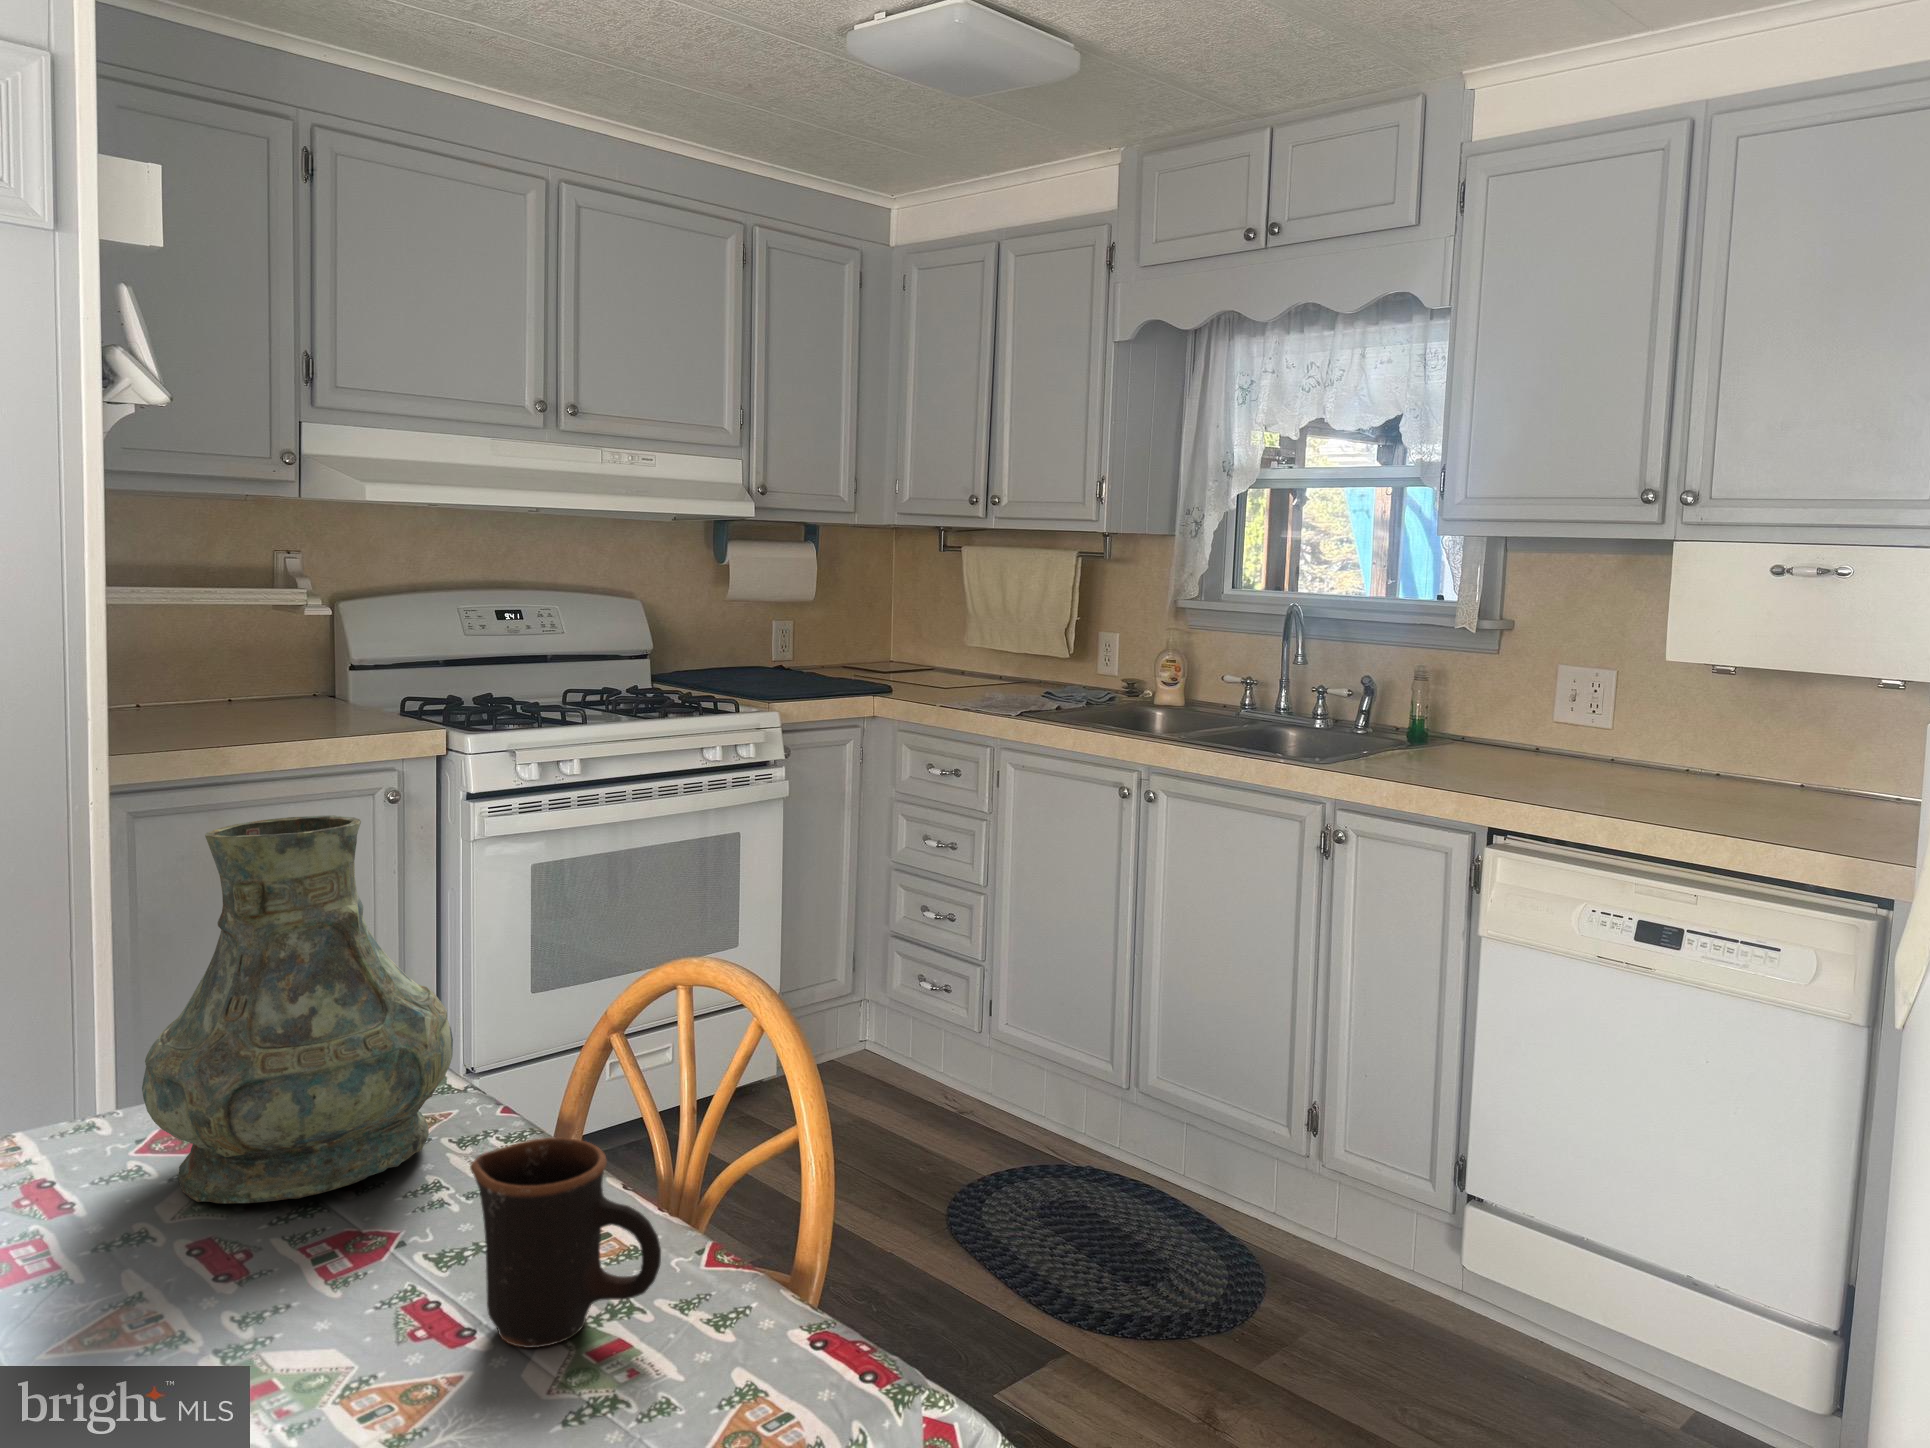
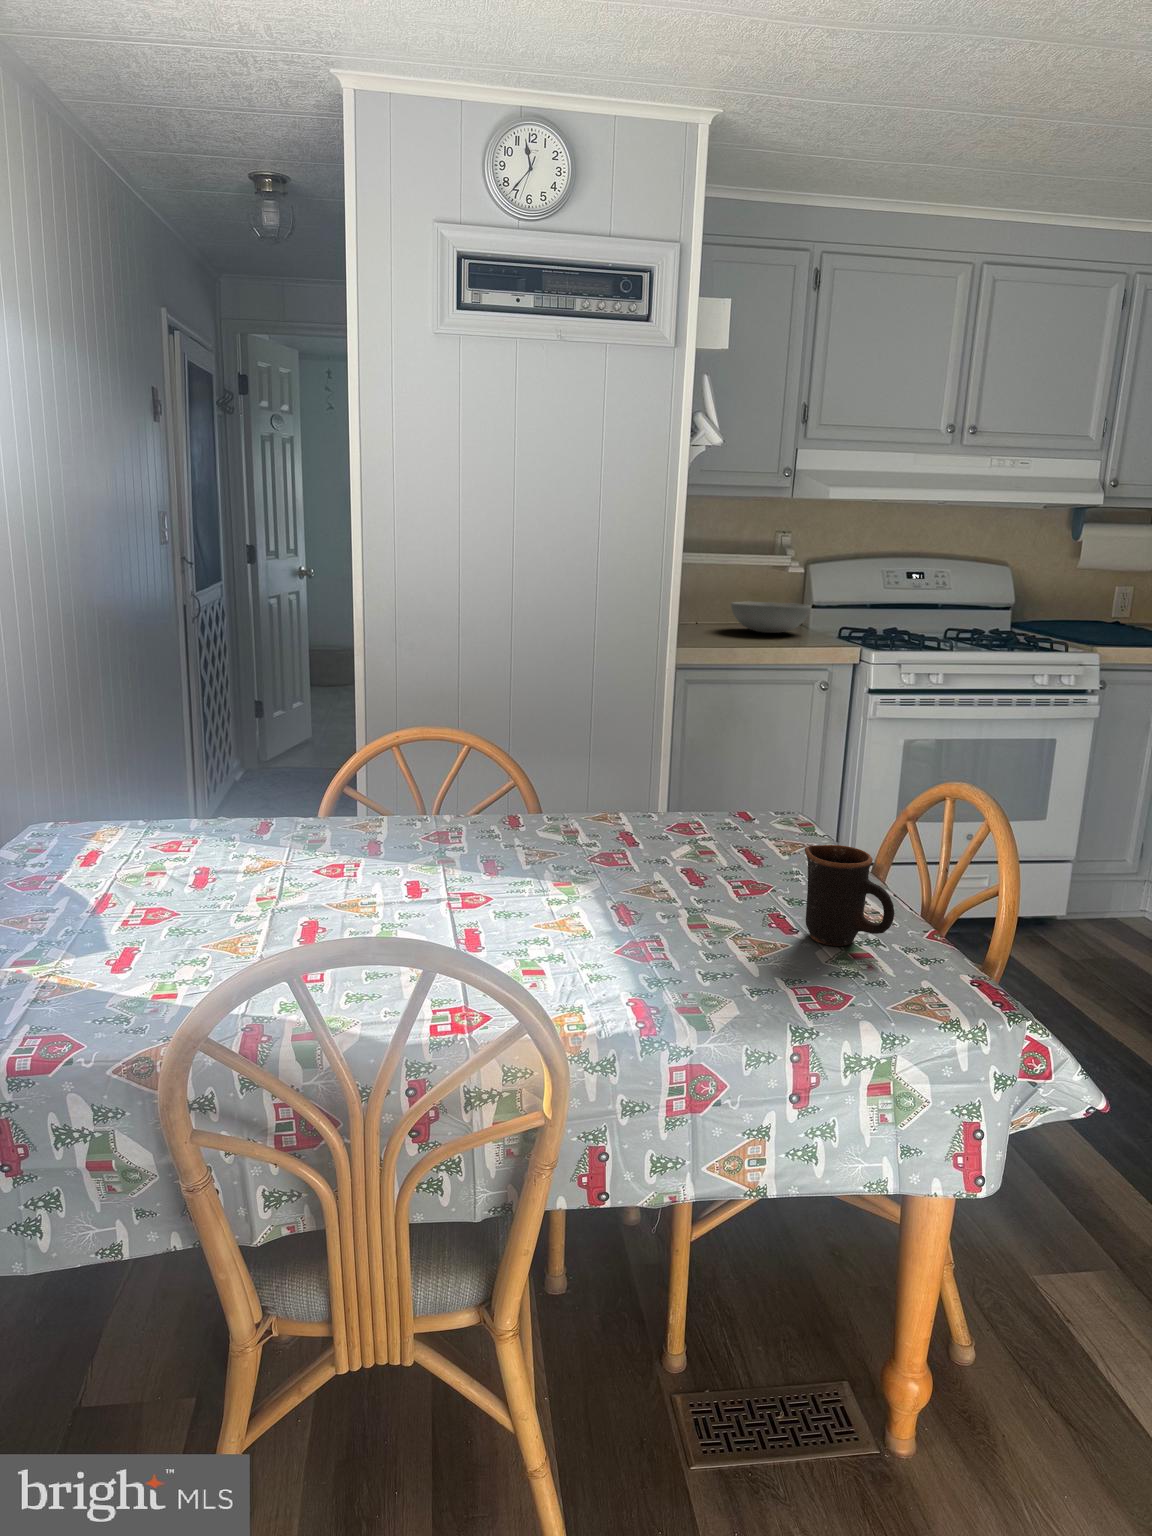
bowl: none [208,667,354,718] -> present [731,601,811,633]
vase: present [142,815,453,1203] -> none [671,672,816,862]

